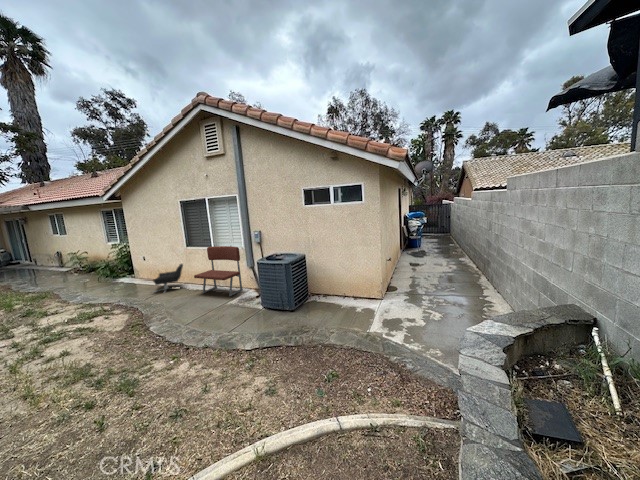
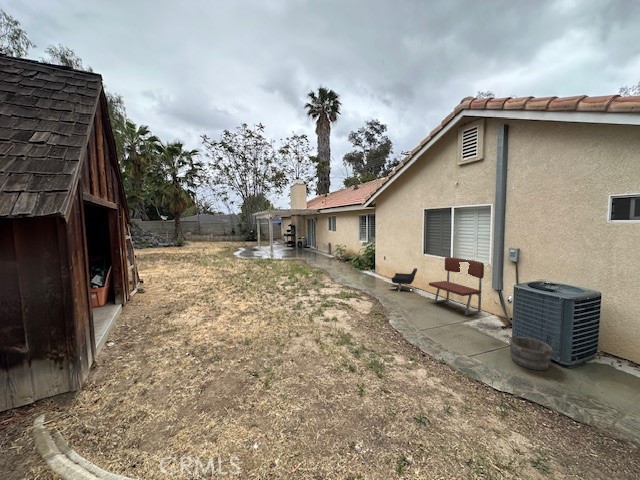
bucket: none [254,299,283,323] -> present [509,334,553,370]

